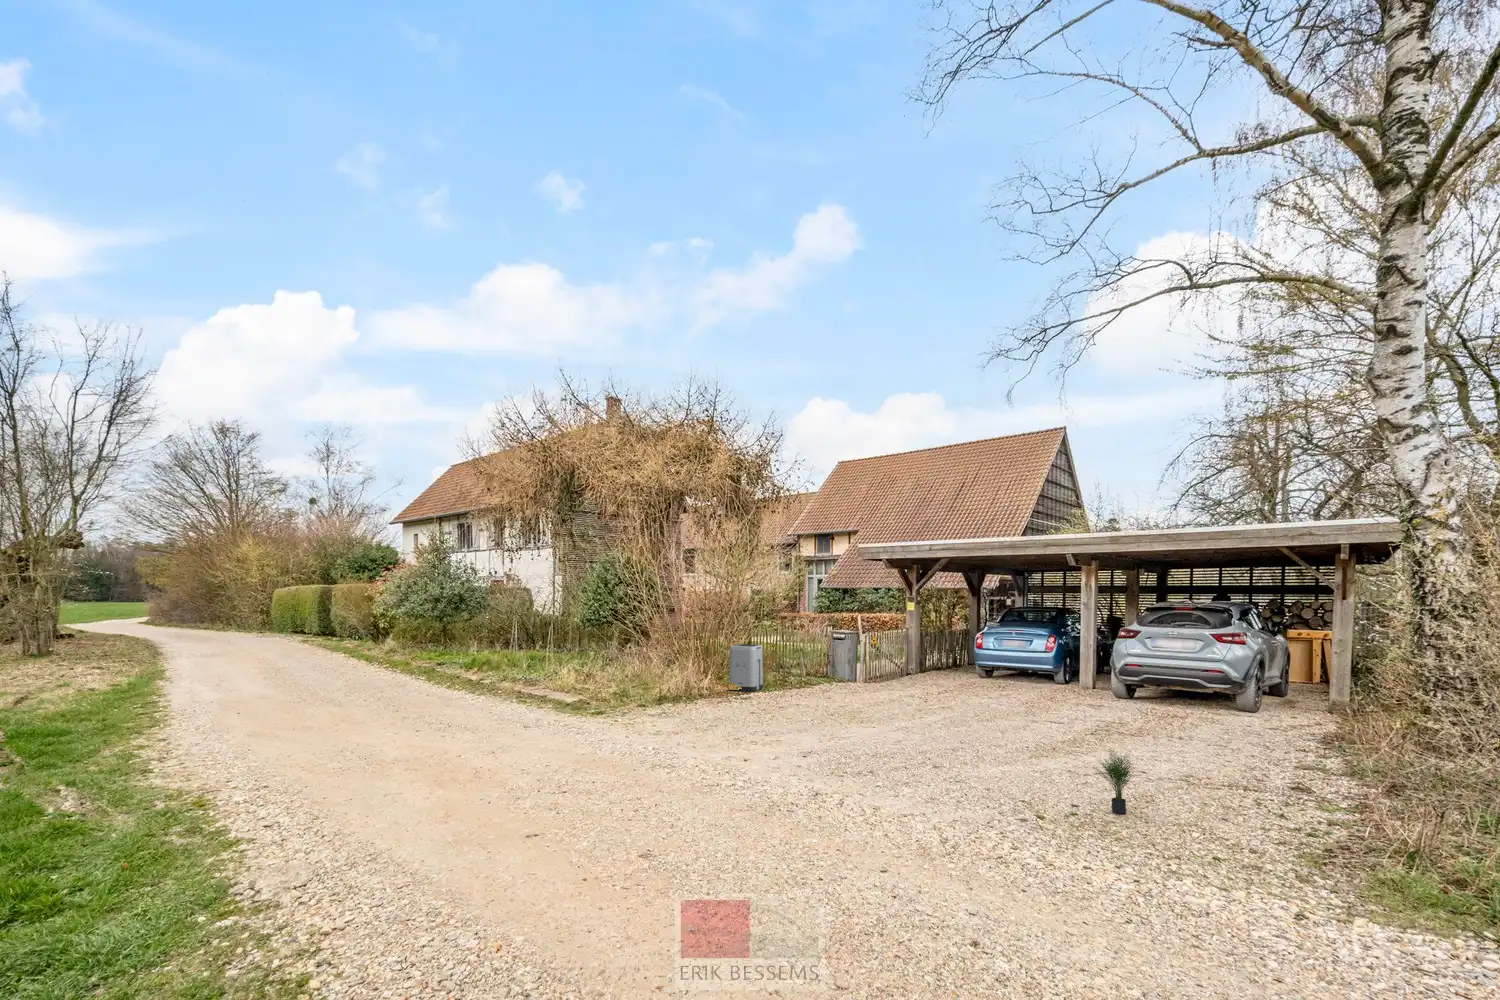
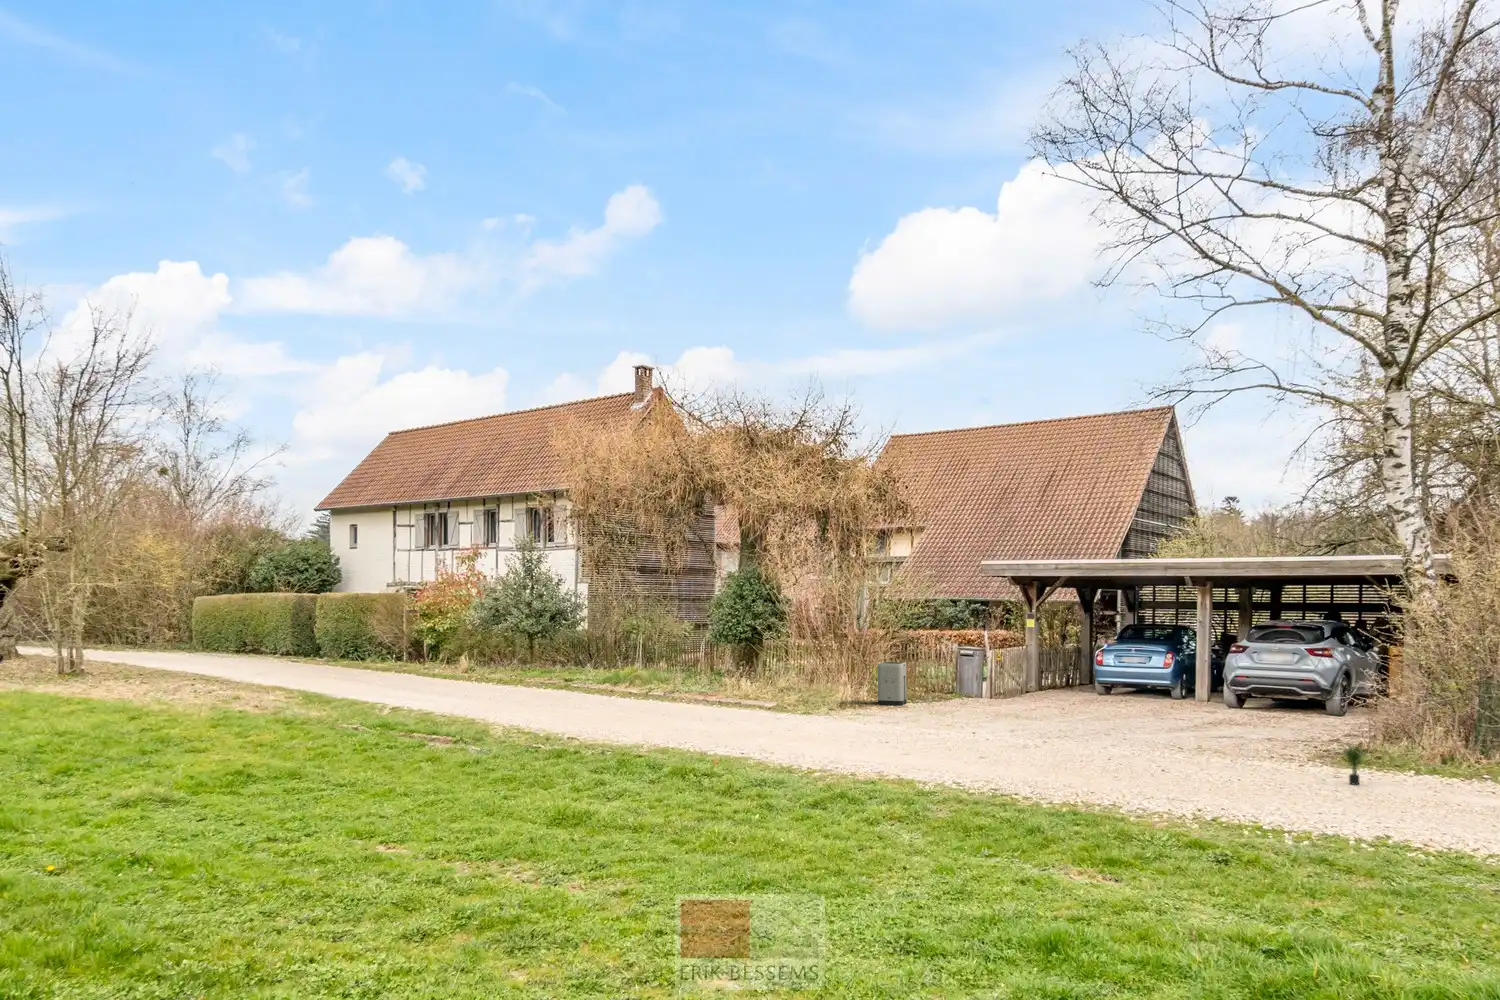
potted plant: present [1097,751,1132,814] -> present [1344,743,1363,785]

